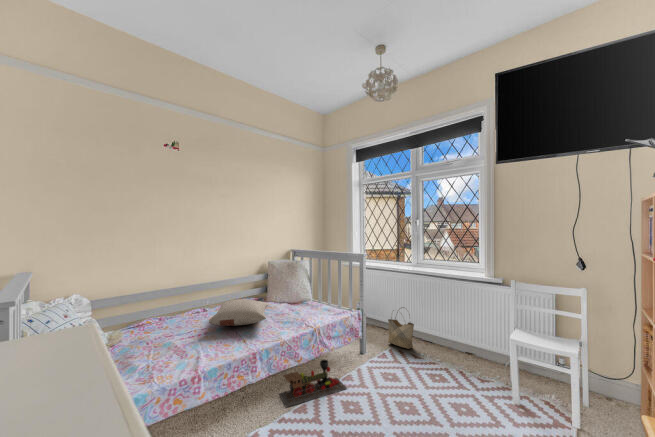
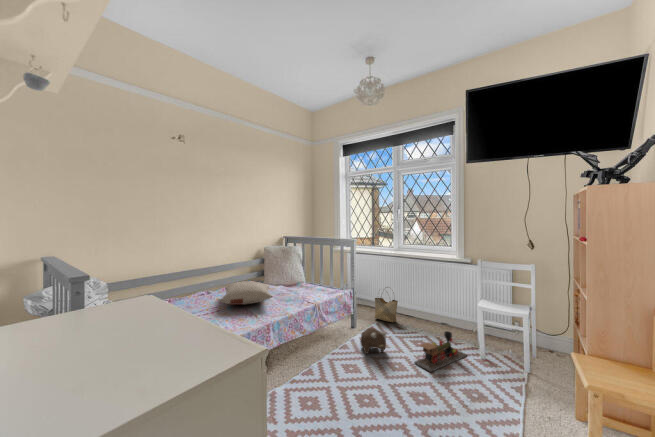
plush toy: none [366,357,396,389] -> present [360,328,386,354]
toy train: present [280,360,347,407] -> present [414,331,467,372]

